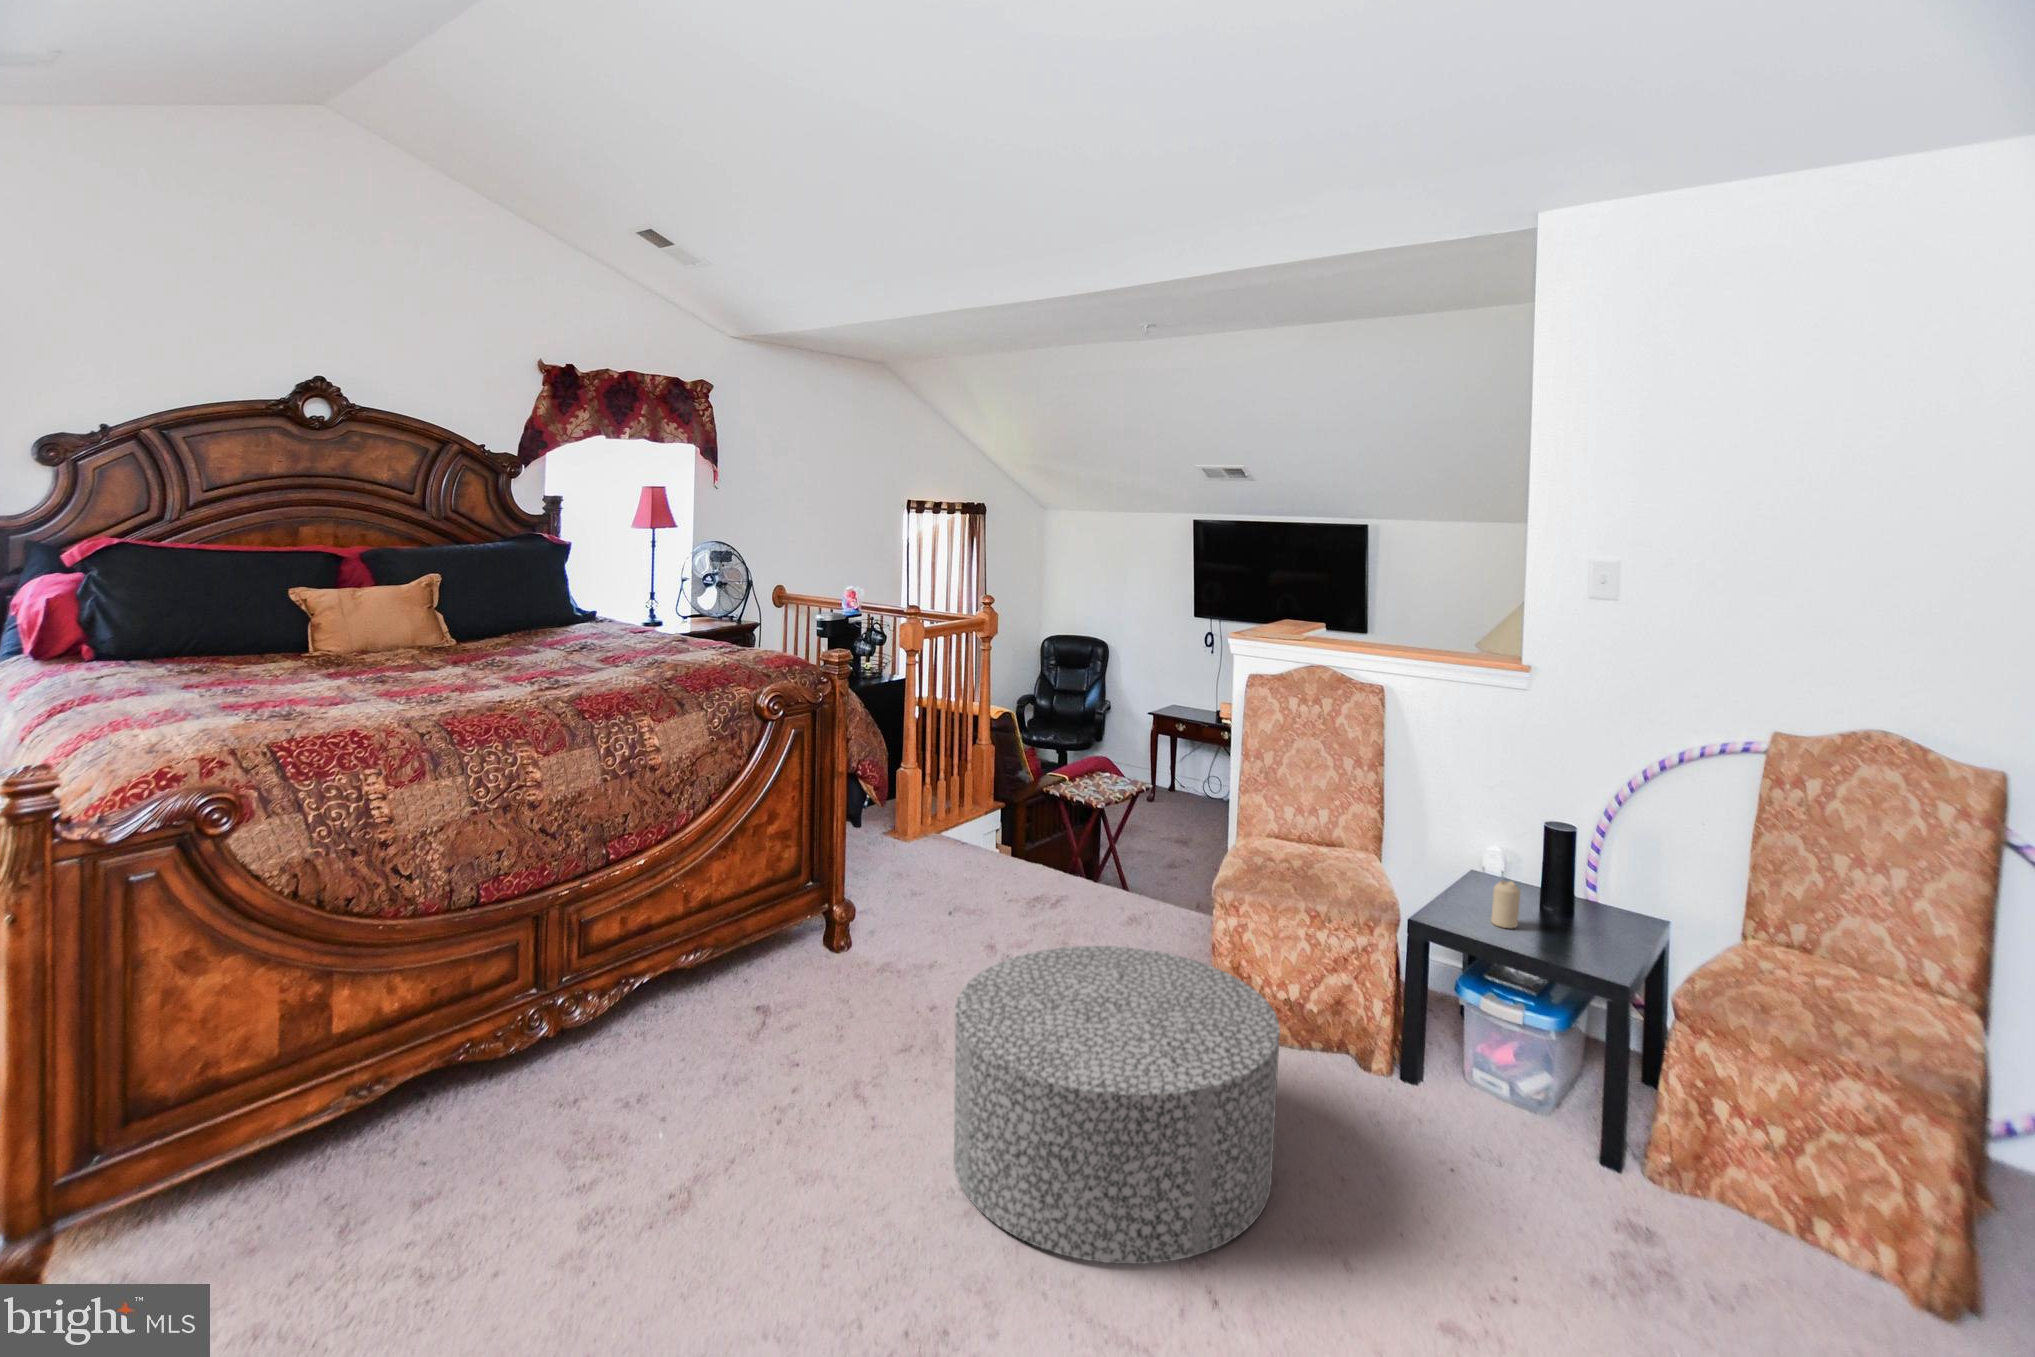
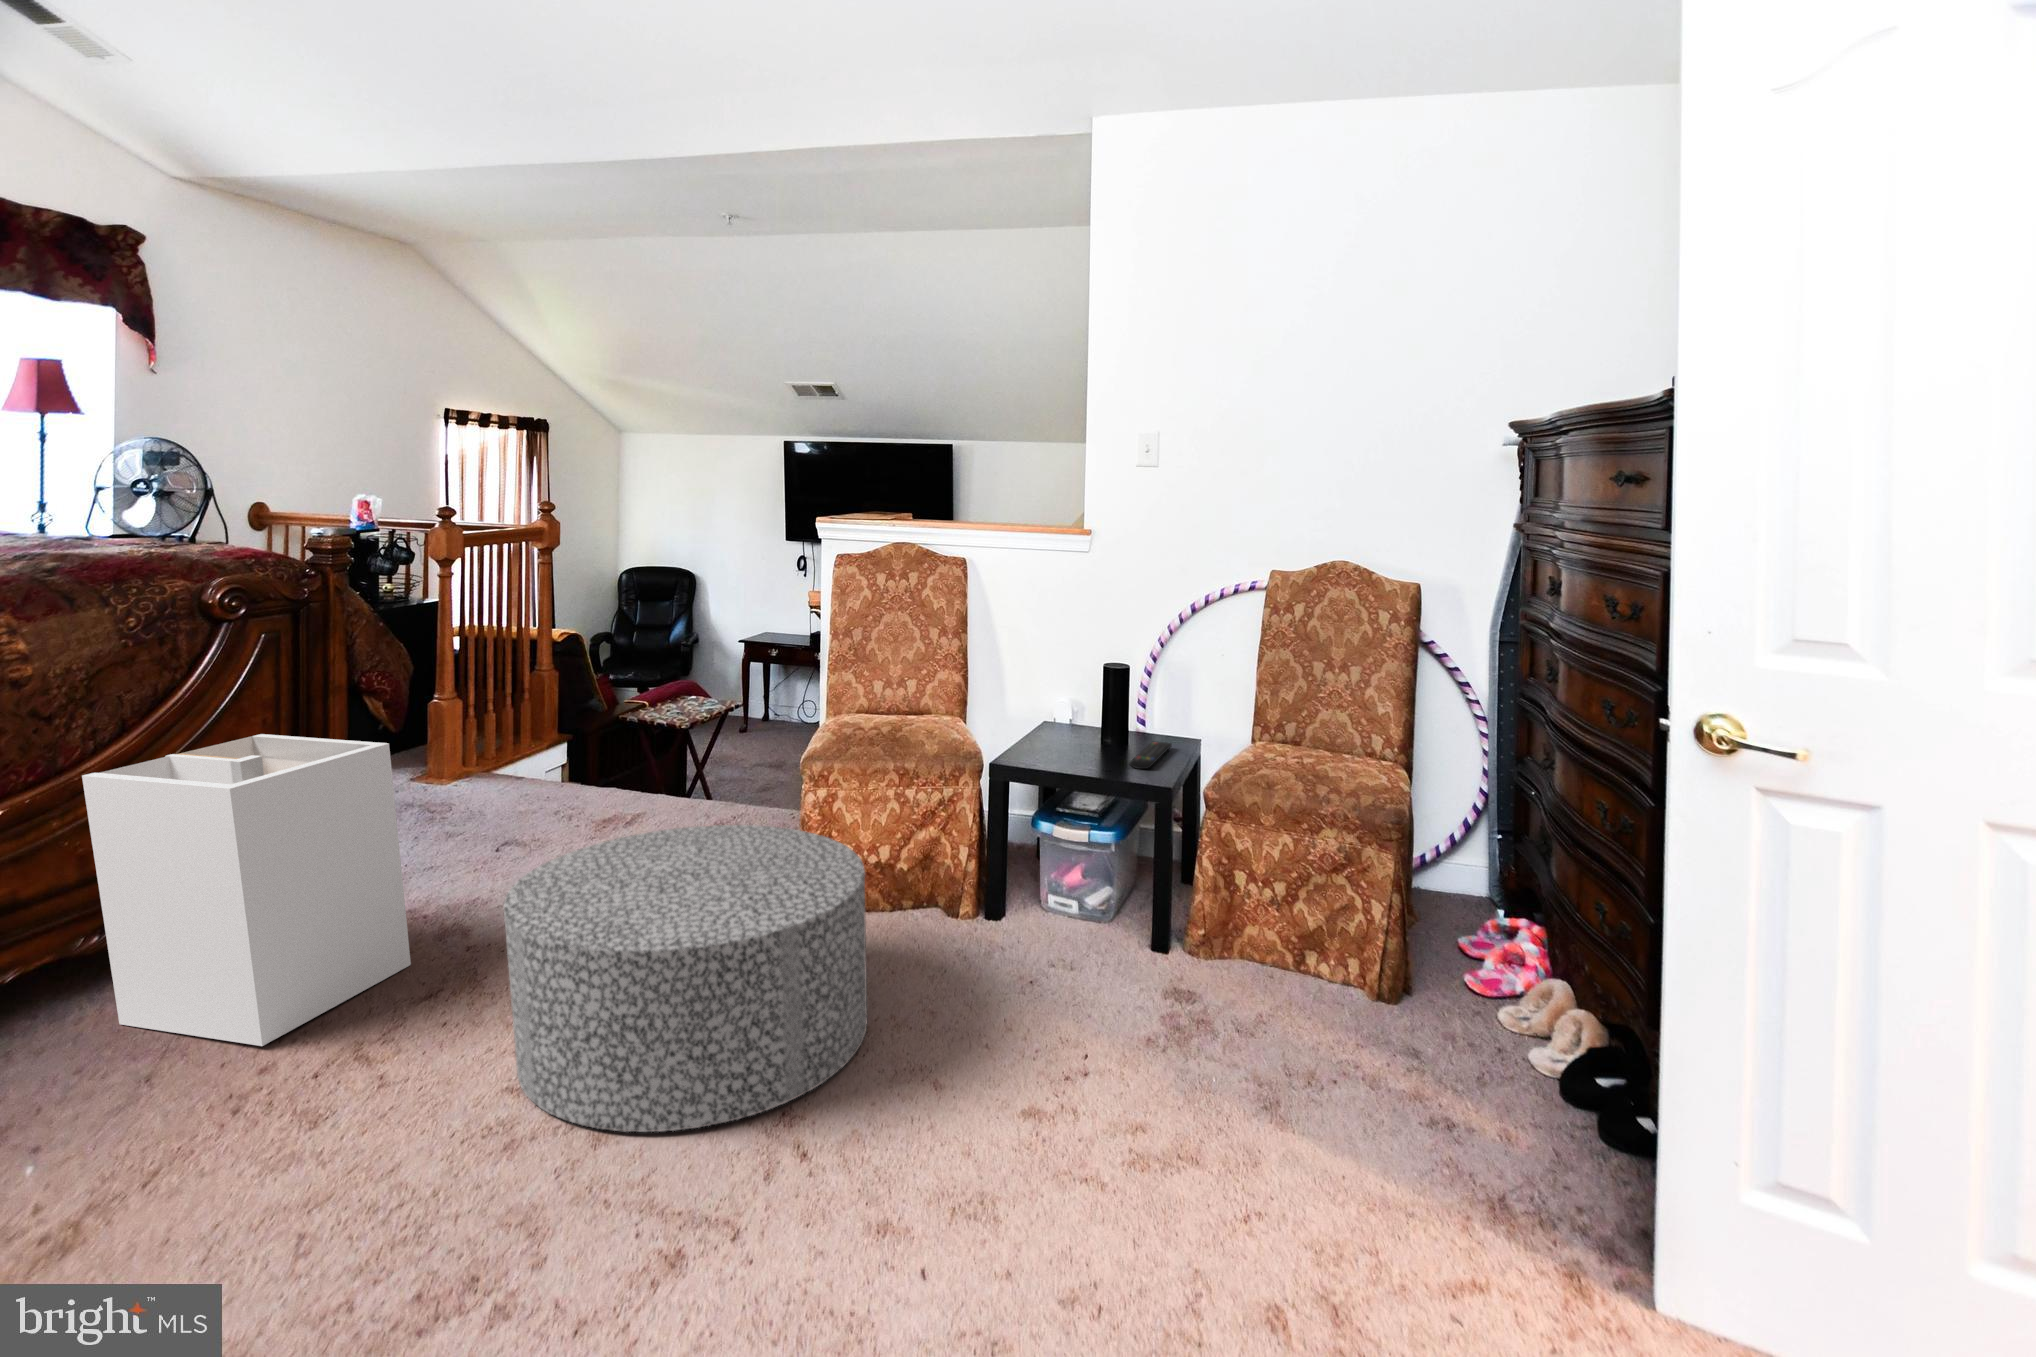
laundry hamper: none [667,815,873,1085] -> present [82,734,411,1046]
candle: present [1491,880,1520,928] -> none [1057,717,1080,760]
remote control: none [1579,915,1633,953] -> present [1129,742,1172,769]

